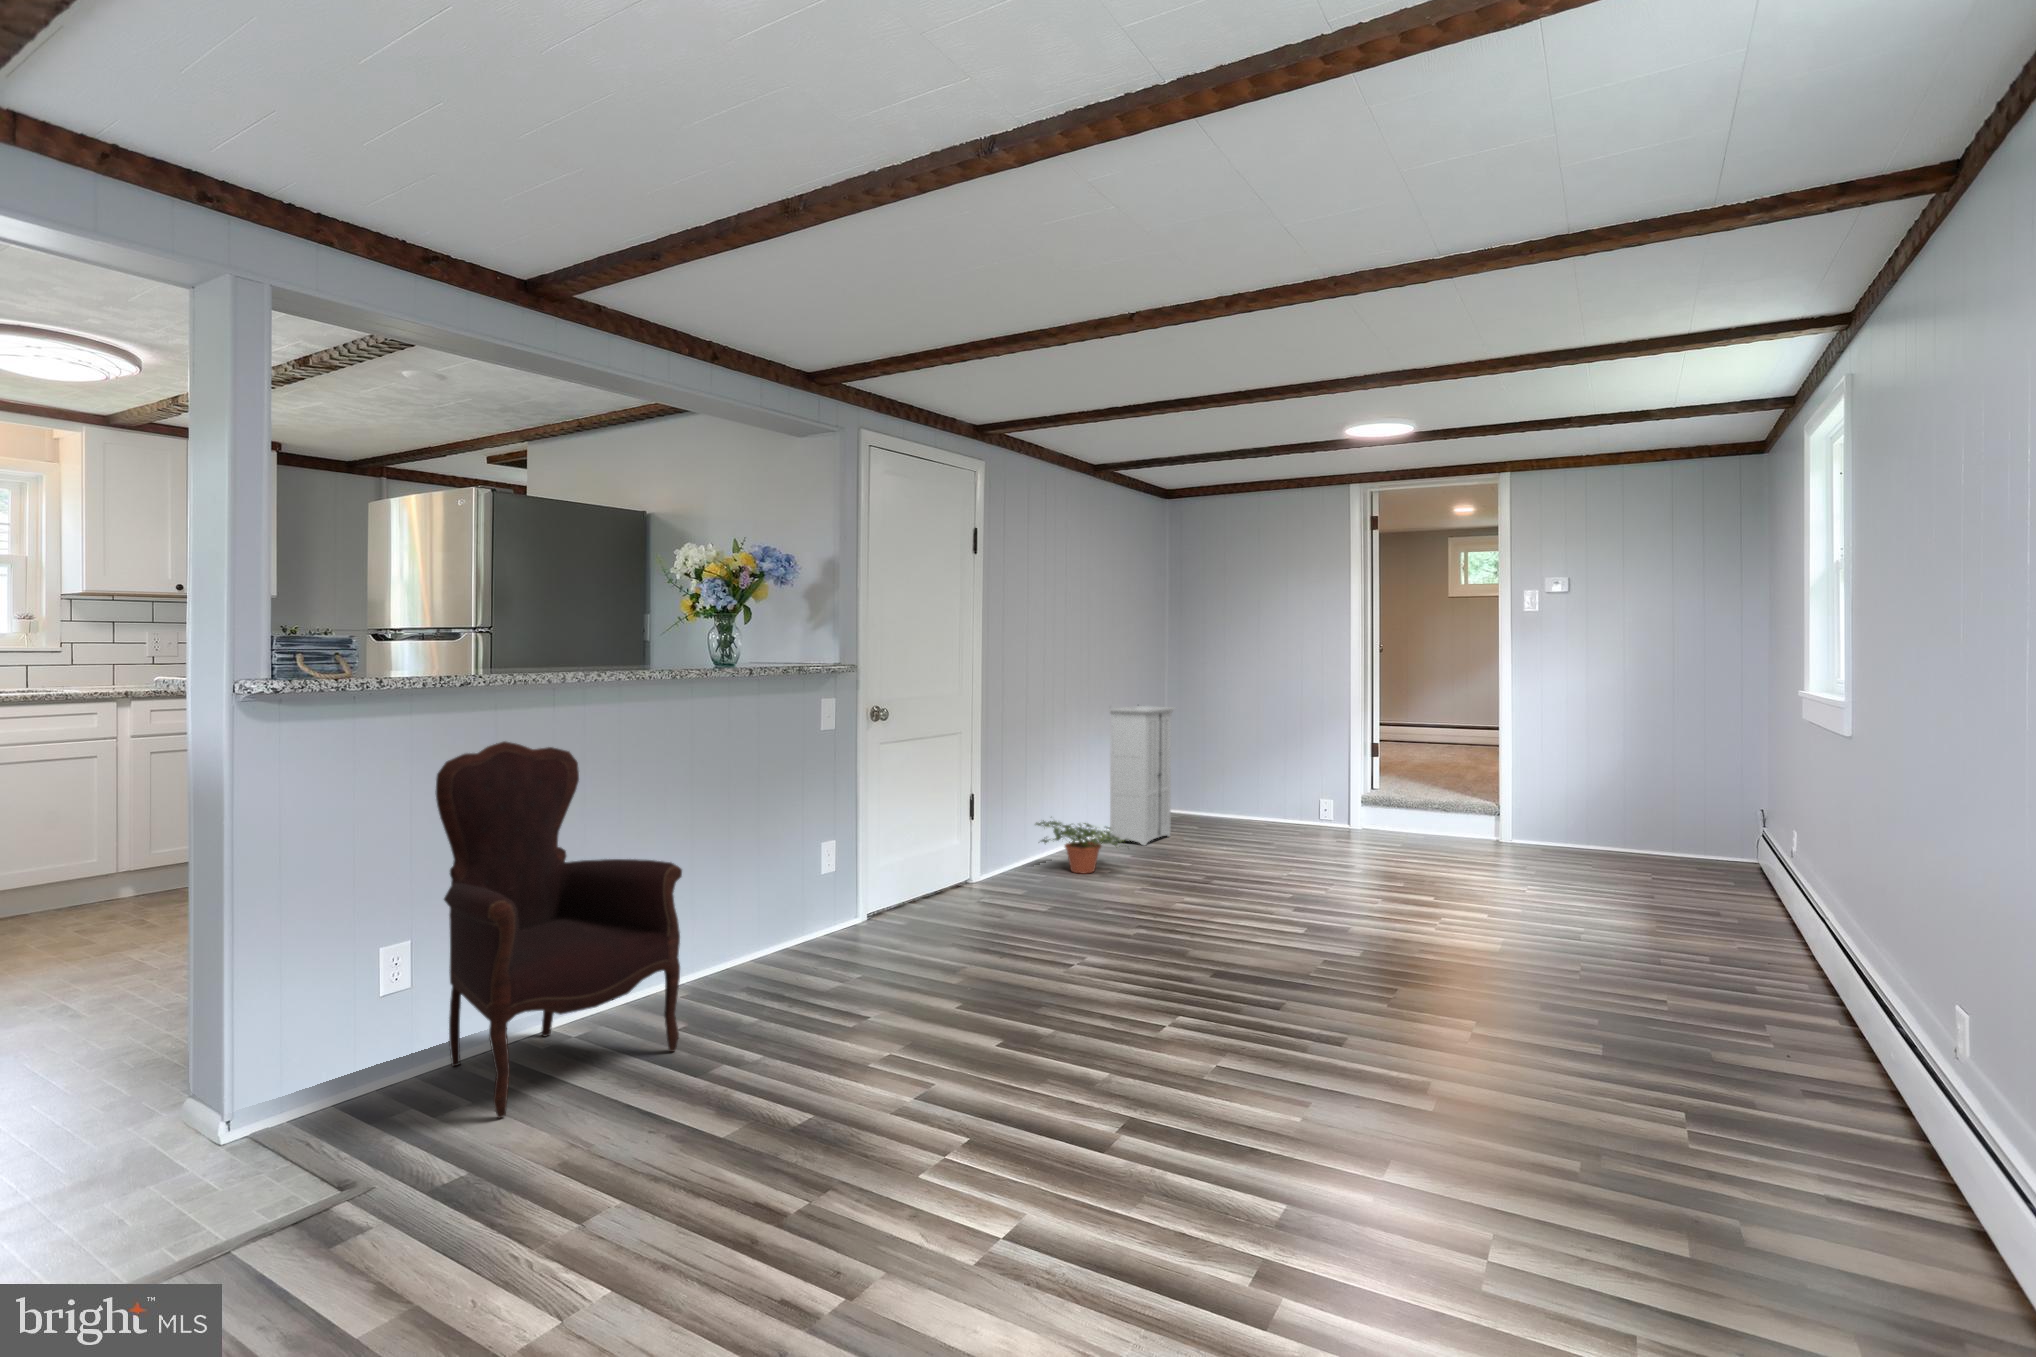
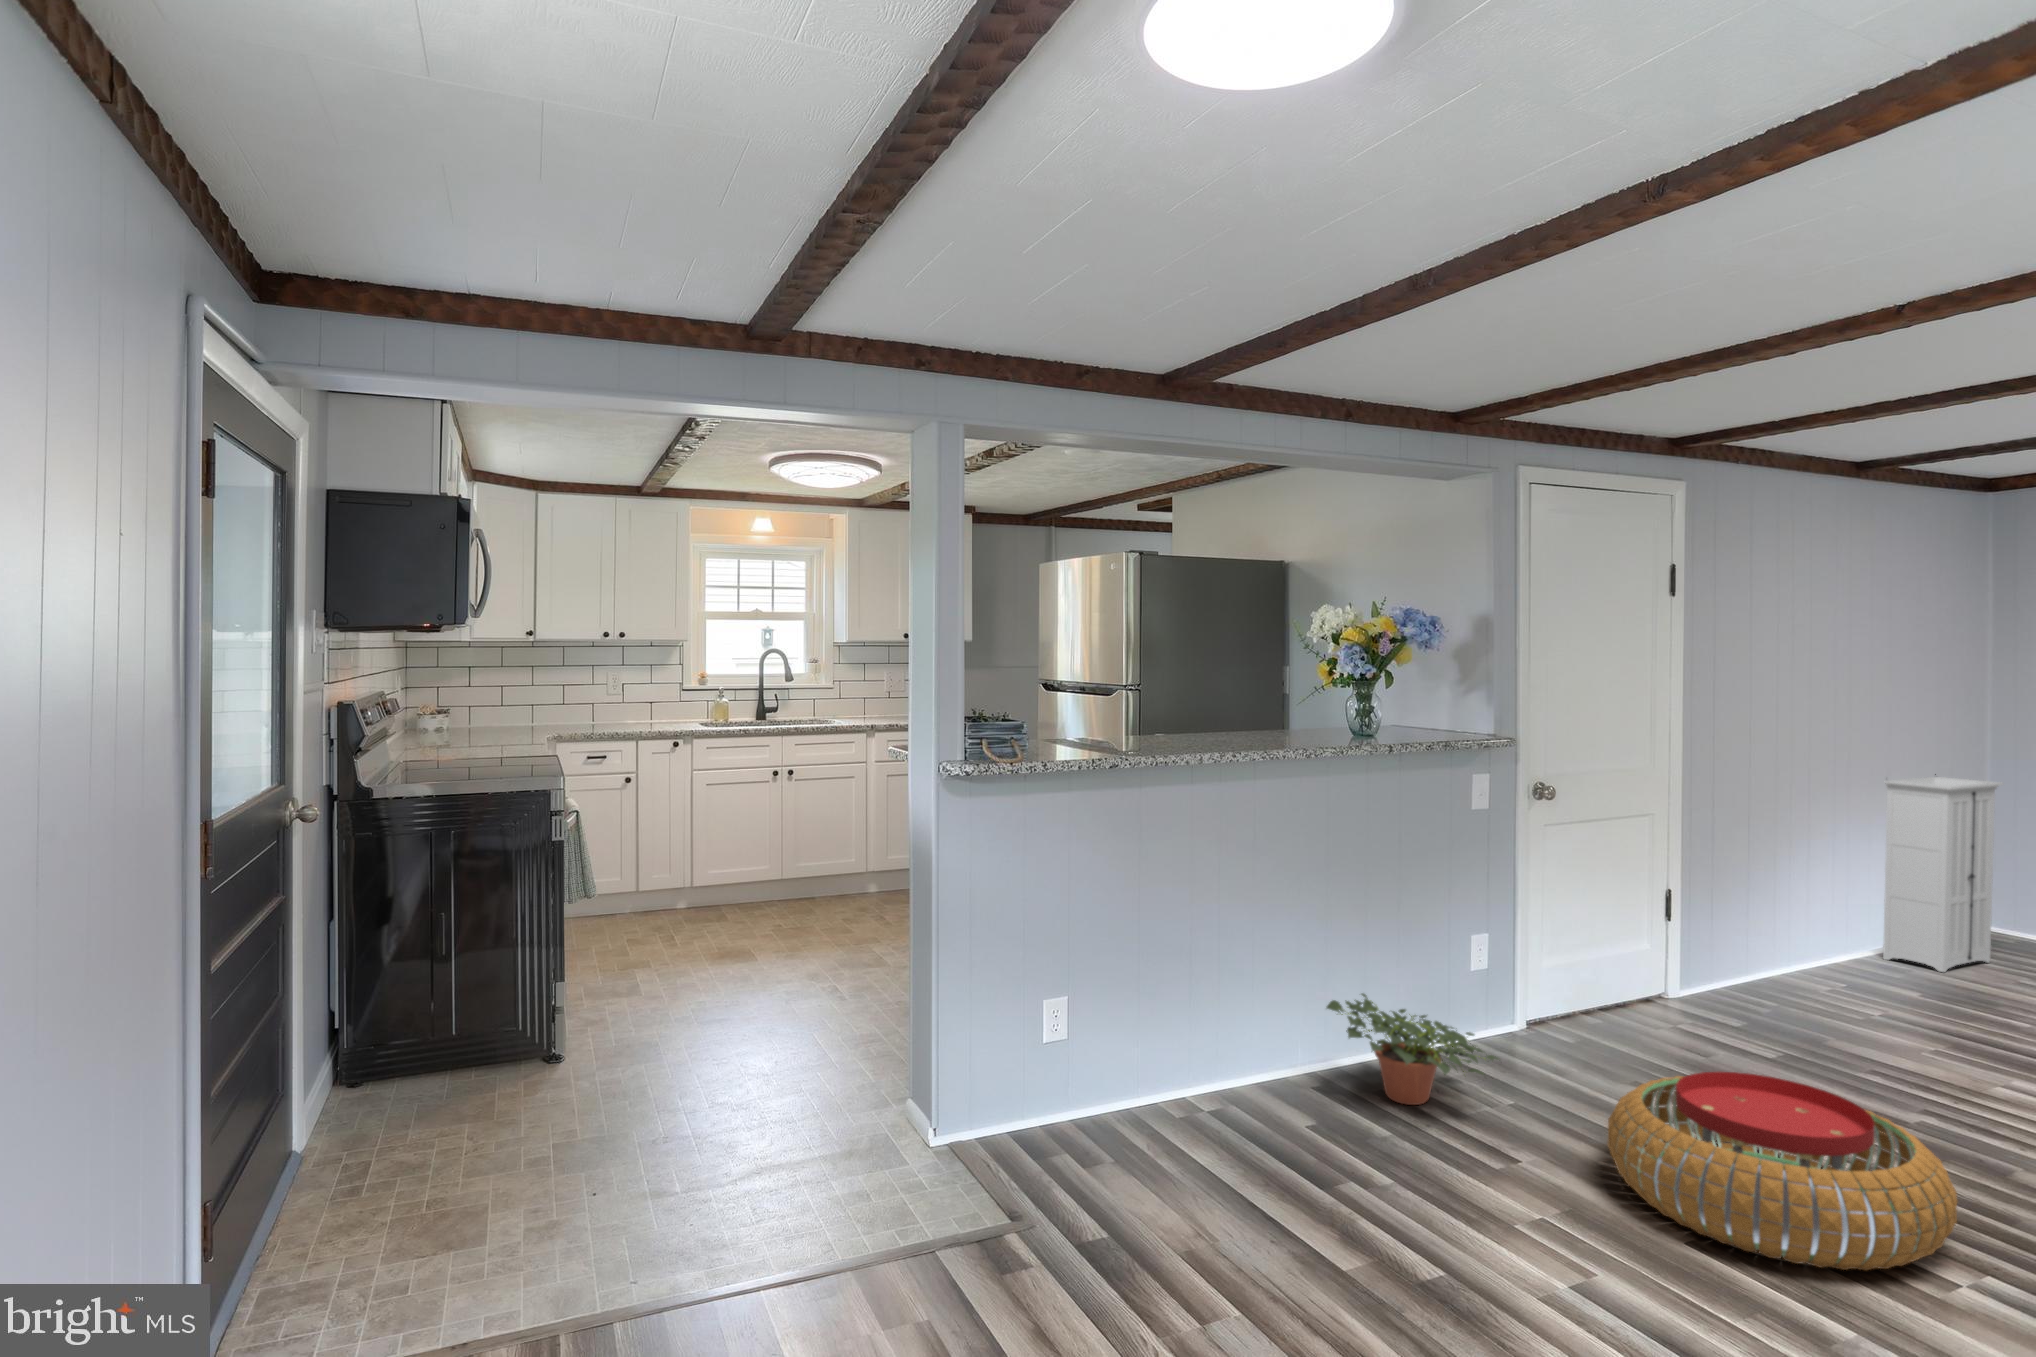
armchair: present [436,741,682,1118] -> none [1088,819,1310,1188]
potted plant: present [1036,820,1131,873] -> present [1327,993,1498,1105]
pouf: none [938,913,1165,1044] -> present [1607,1072,1957,1270]

